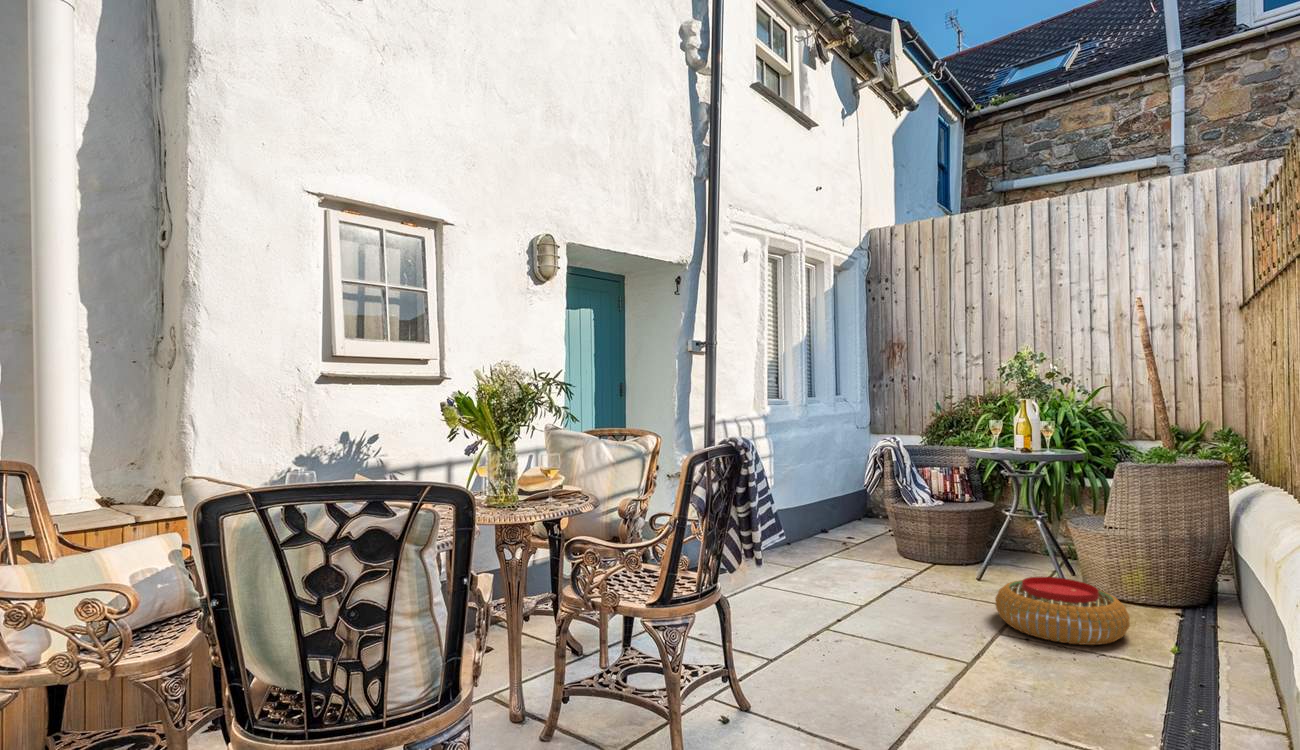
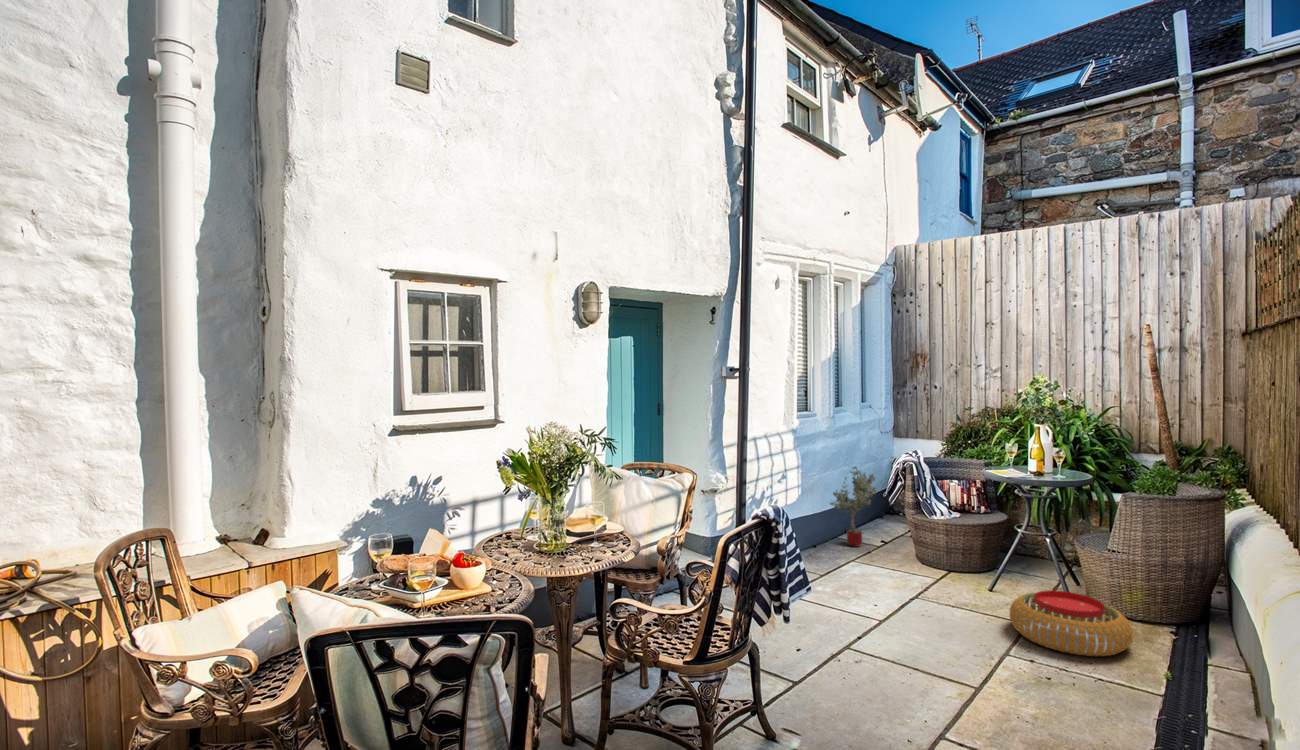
potted tree: none [802,456,856,544] -> present [830,467,877,547]

